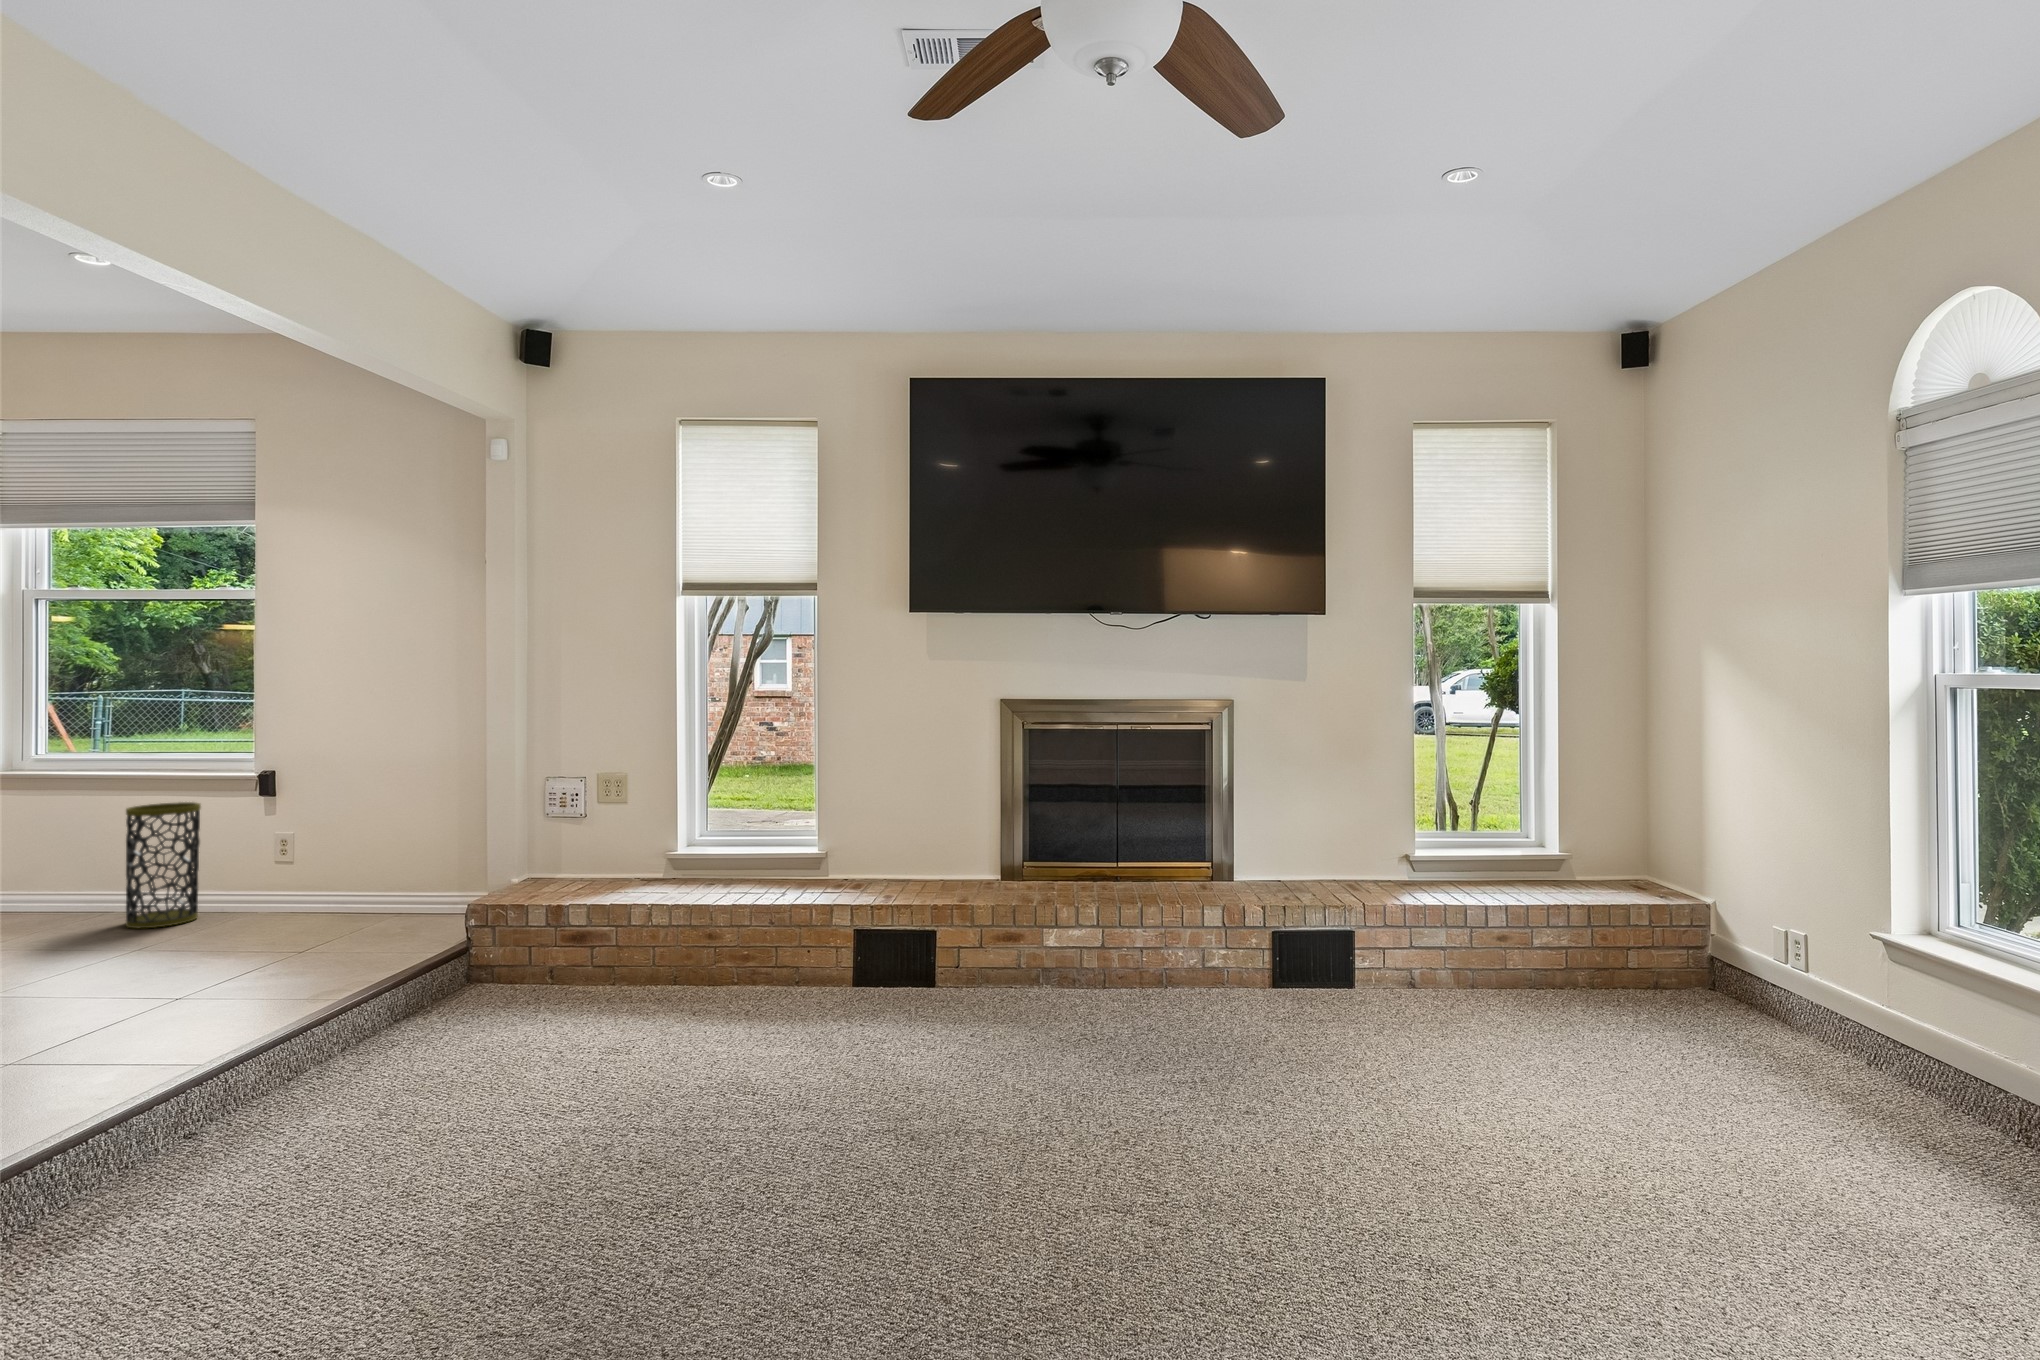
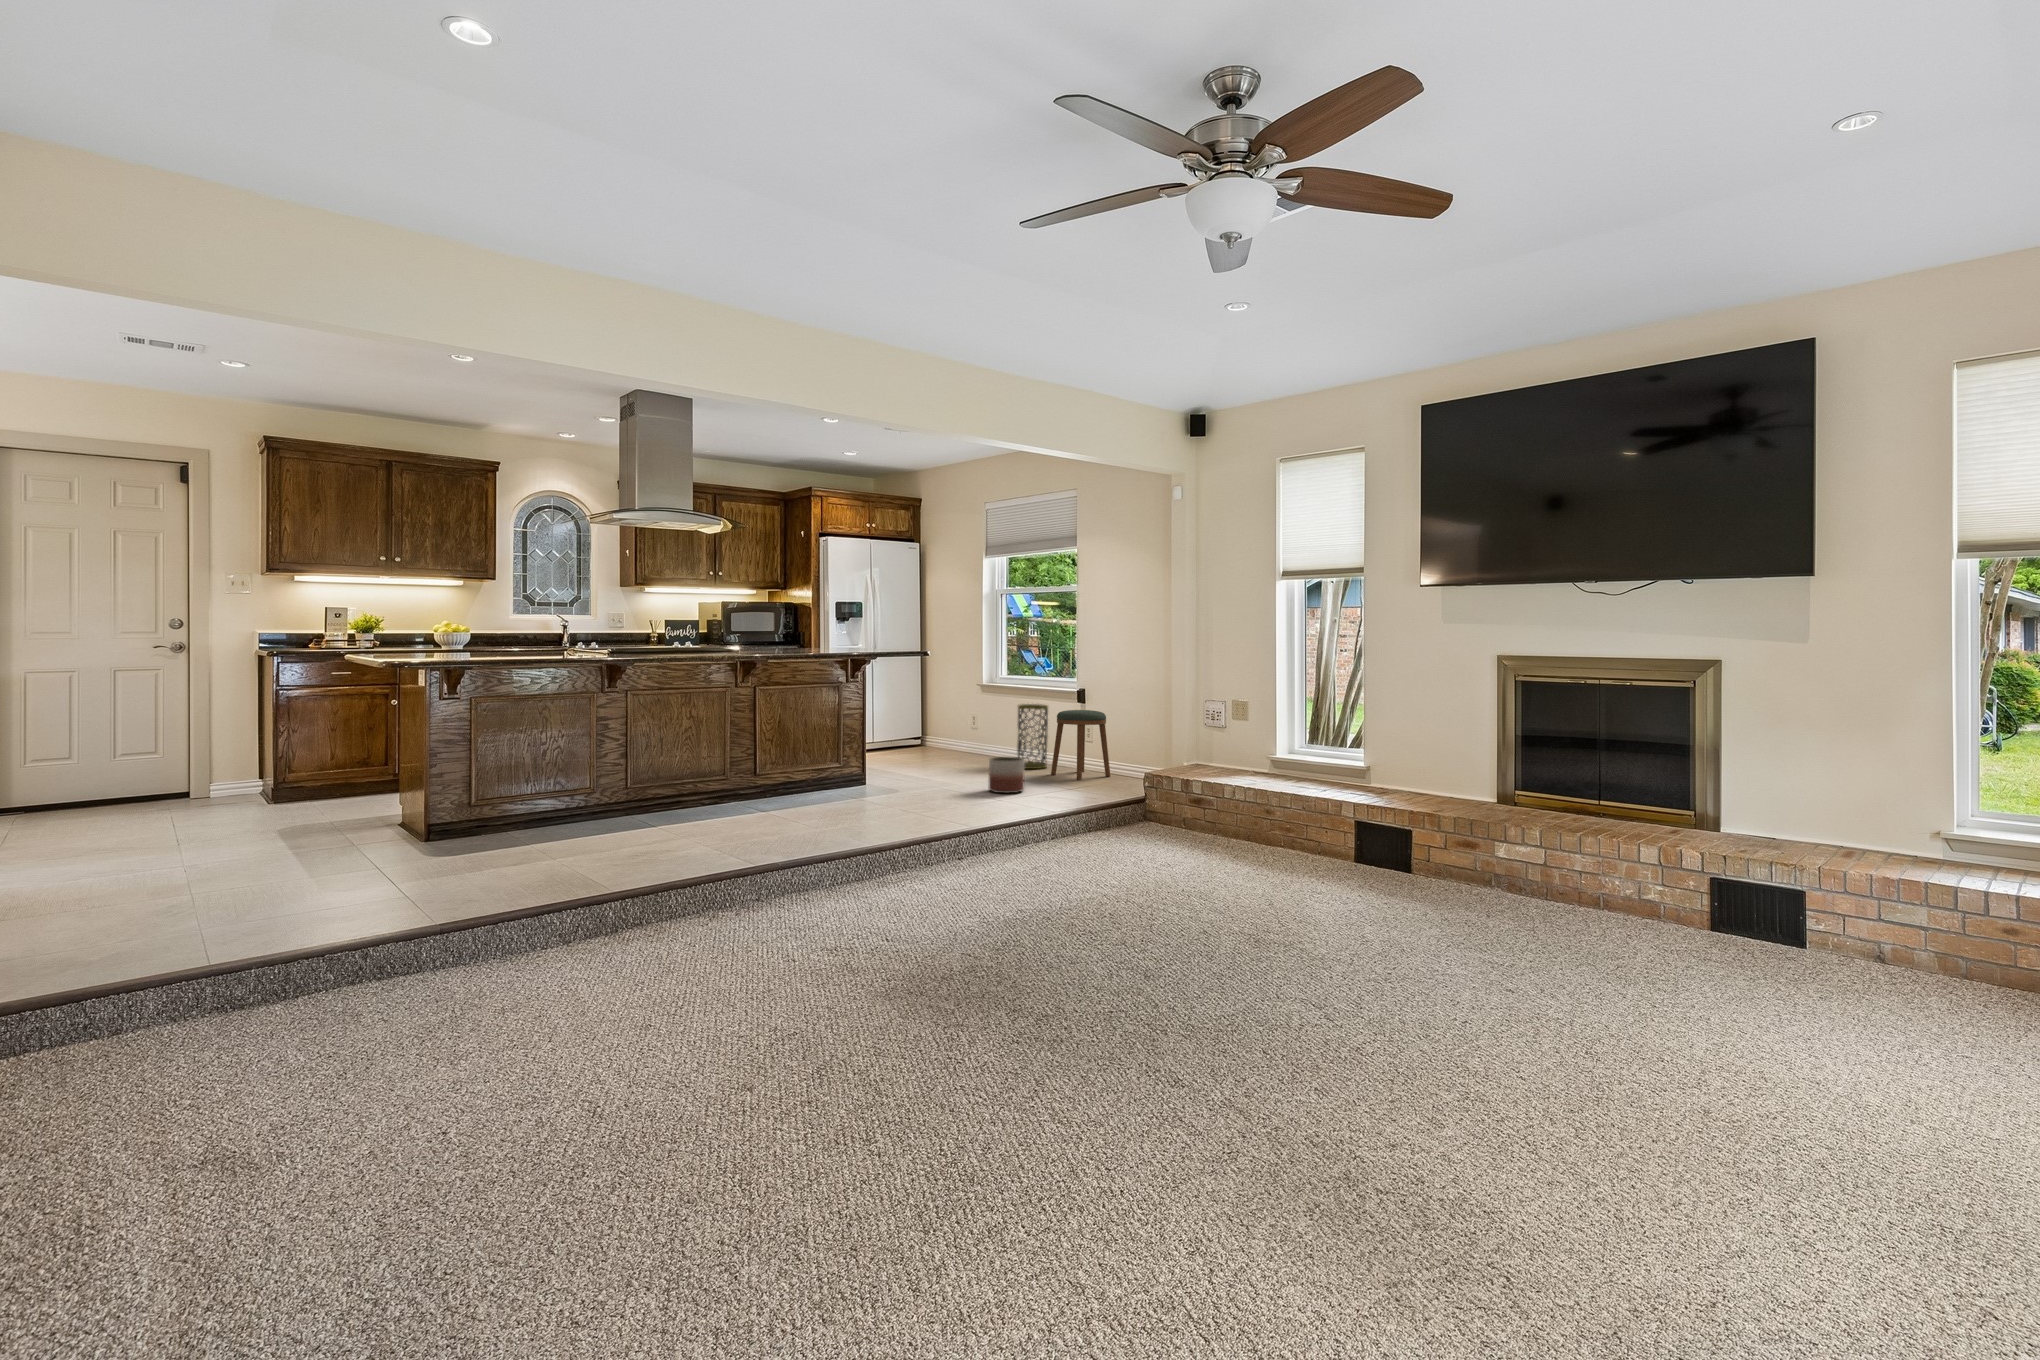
stool: none [224,806,354,933] -> present [1051,710,1110,779]
planter: none [115,920,207,1001] -> present [989,757,1024,793]

